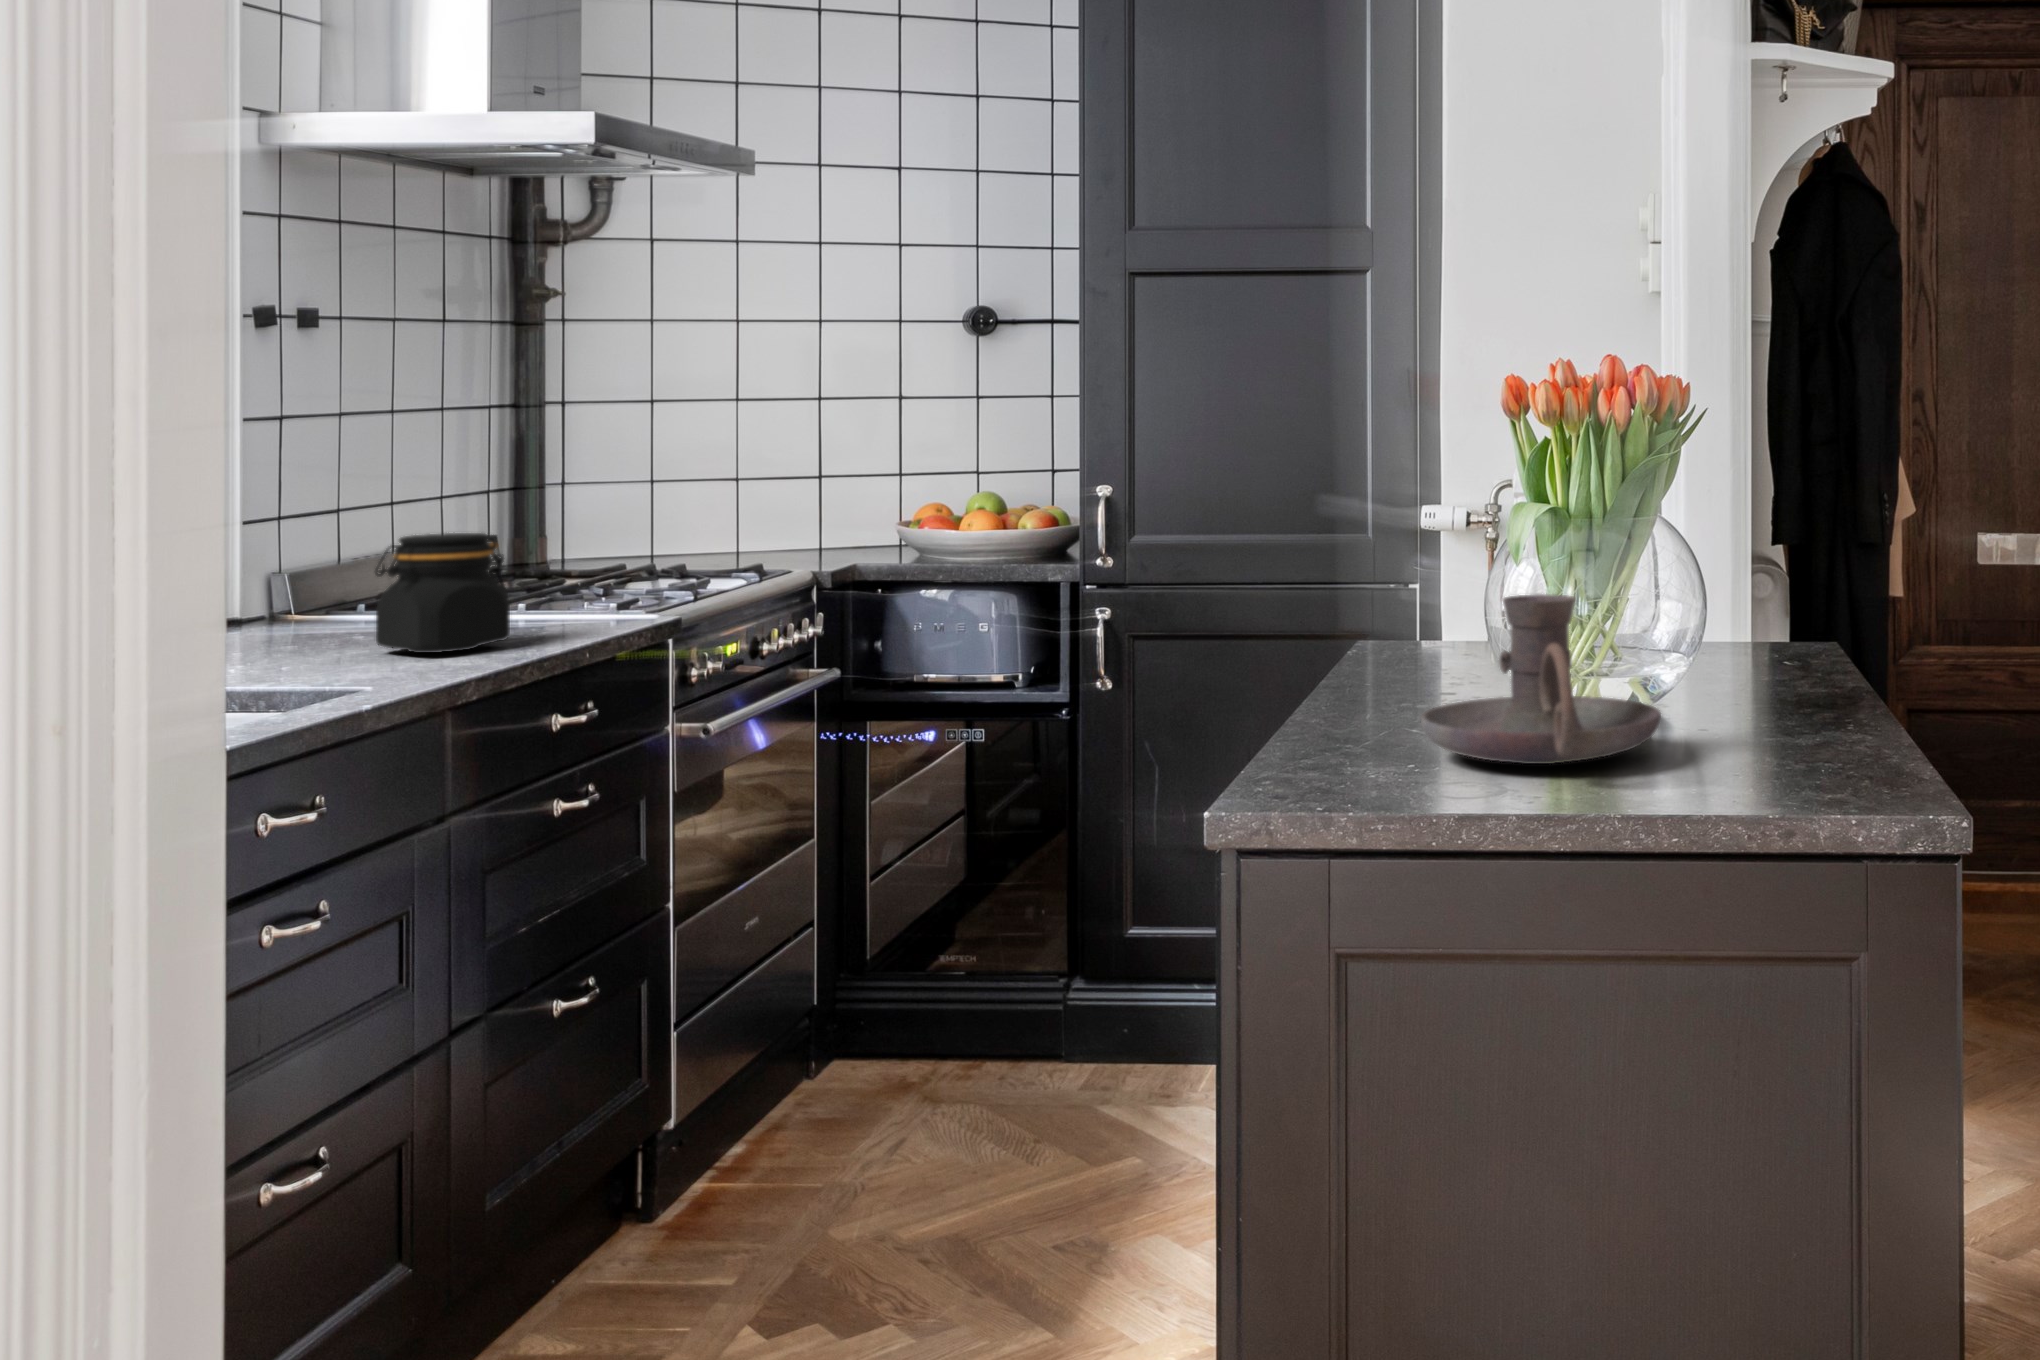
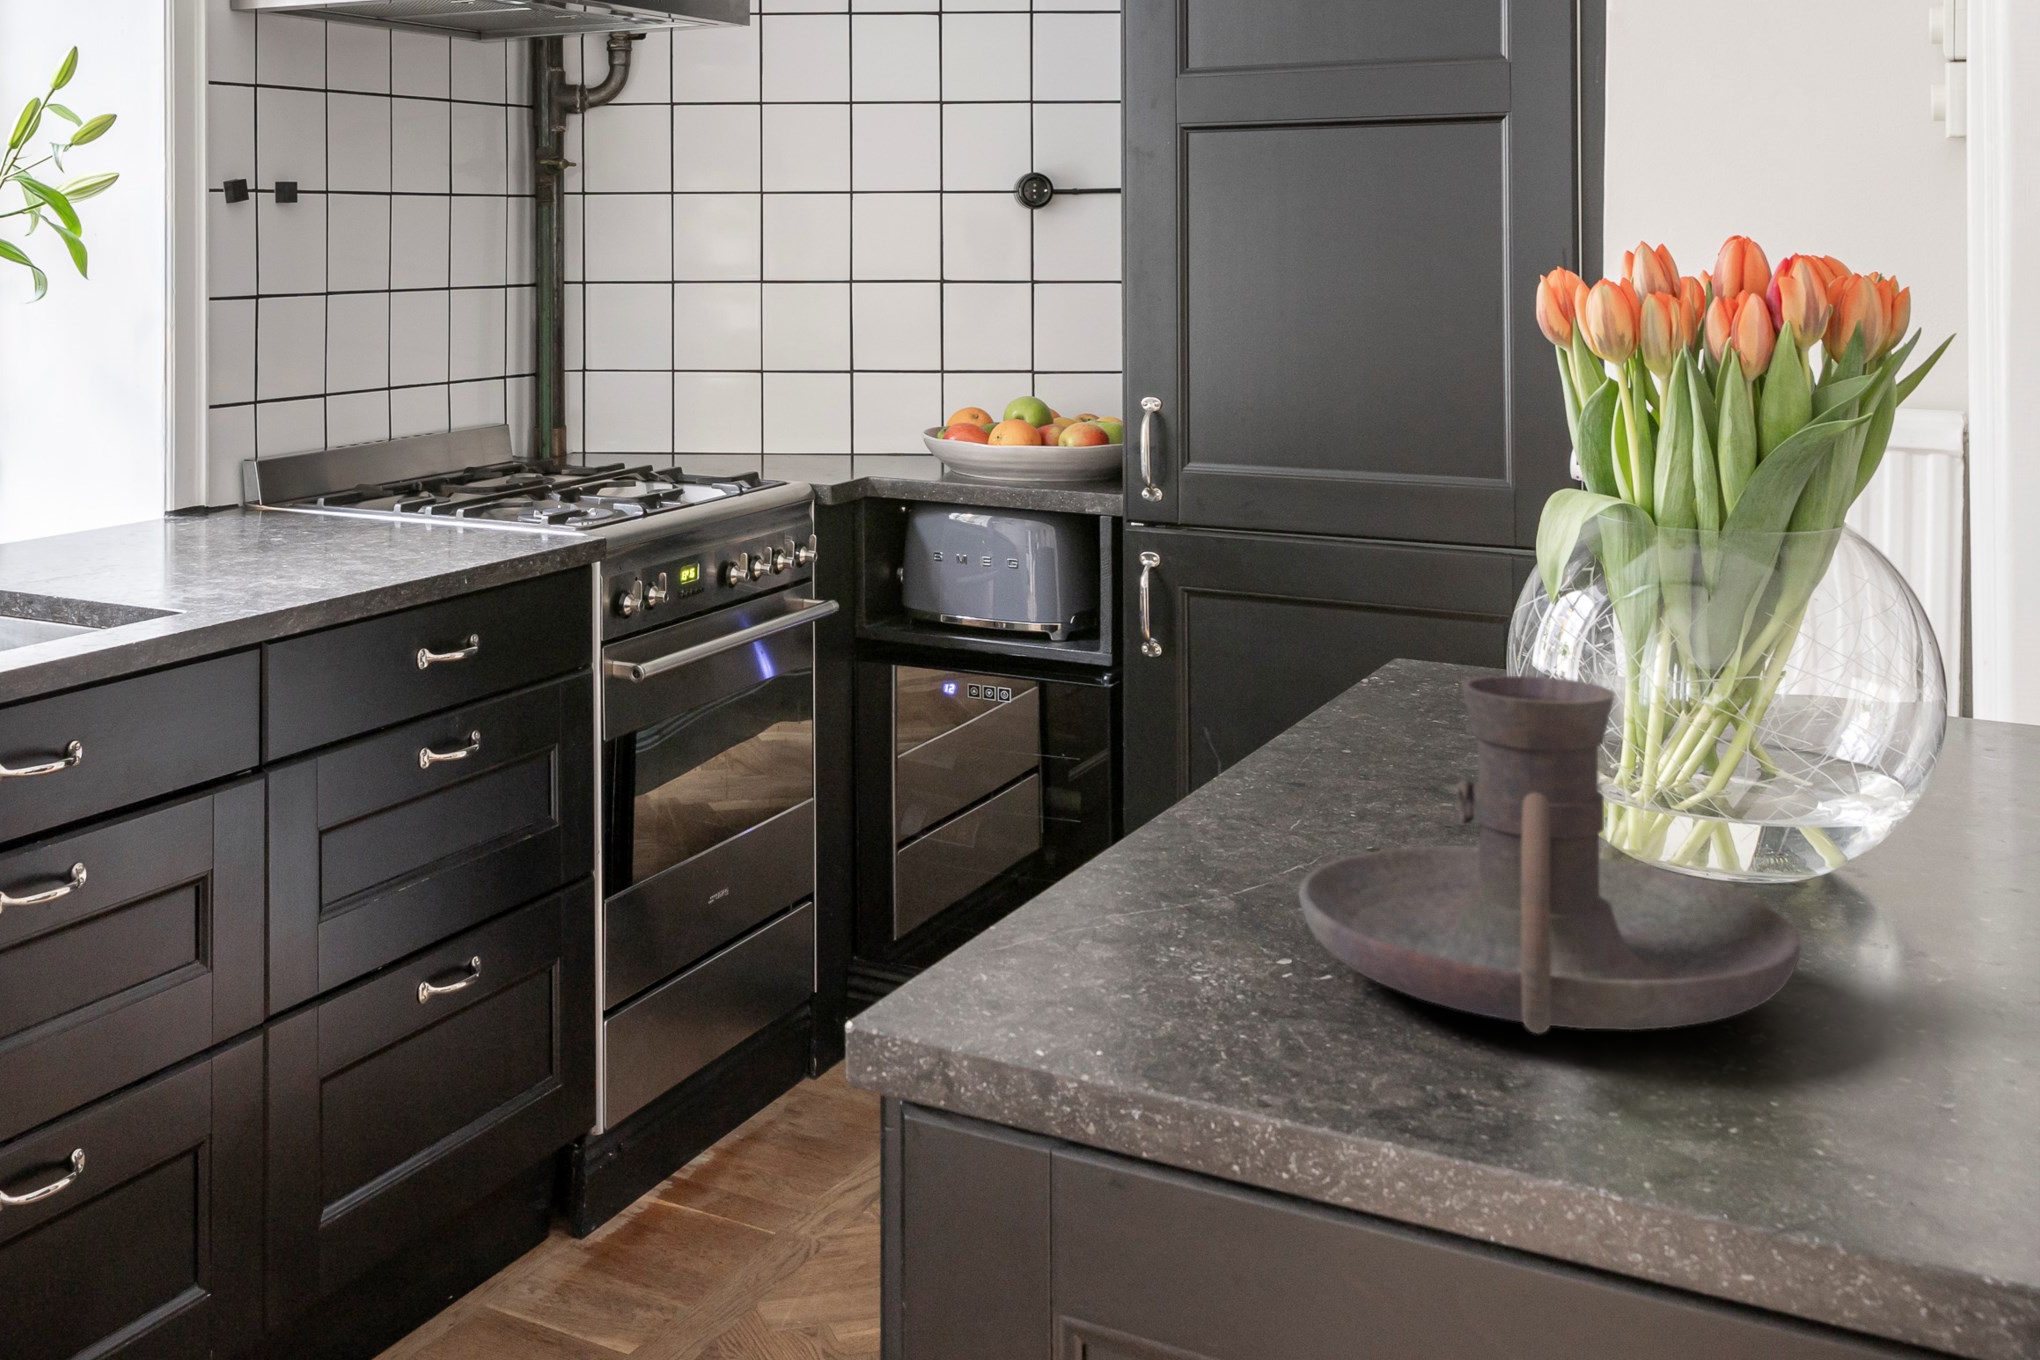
jar: present [375,533,510,653] -> none [252,434,394,568]

